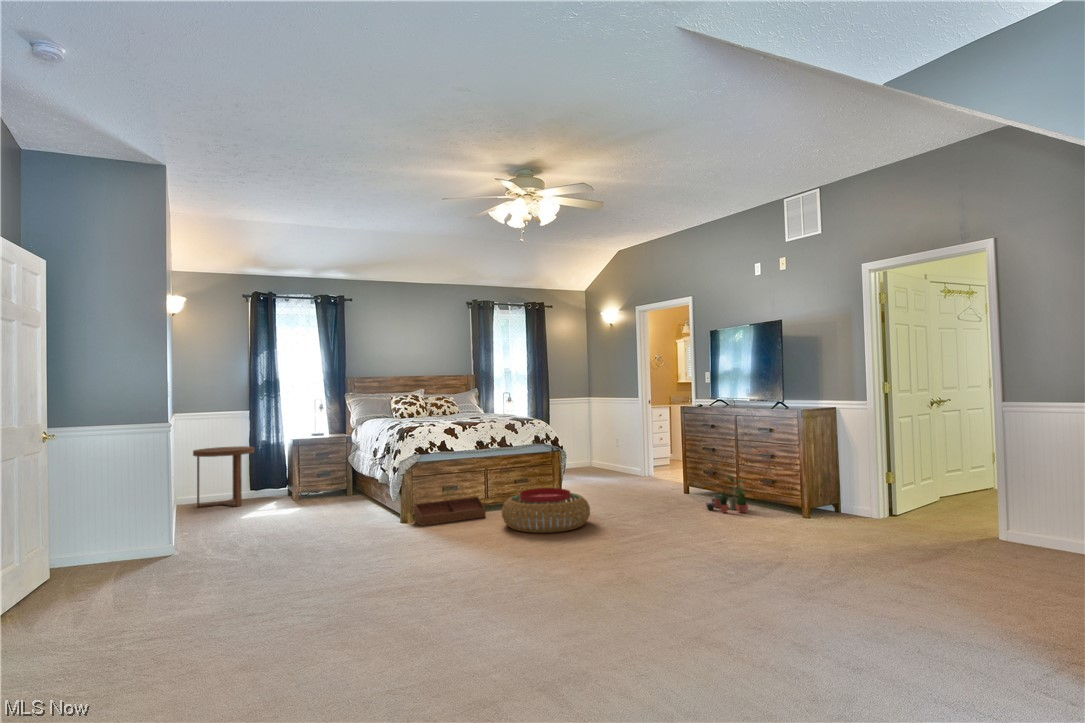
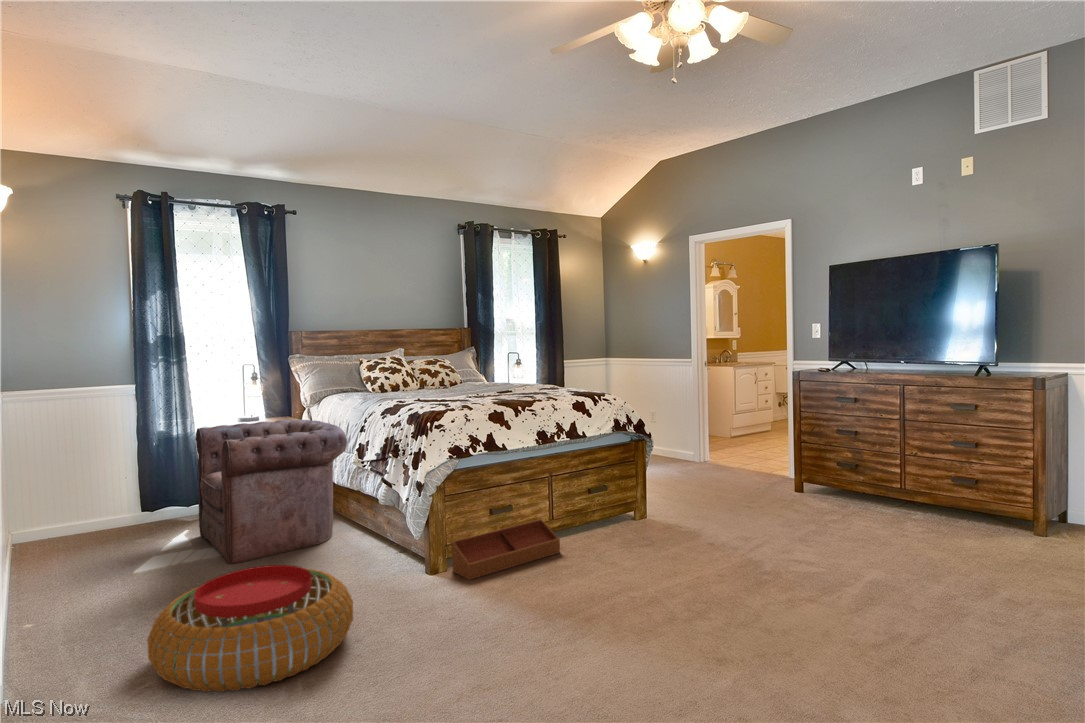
armchair: none [281,435,369,516] -> present [195,420,347,564]
side table: present [193,446,254,507] -> none [38,442,148,548]
potted plant: present [706,476,748,513] -> none [870,472,941,529]
pouf: present [502,488,590,533] -> present [147,565,353,692]

